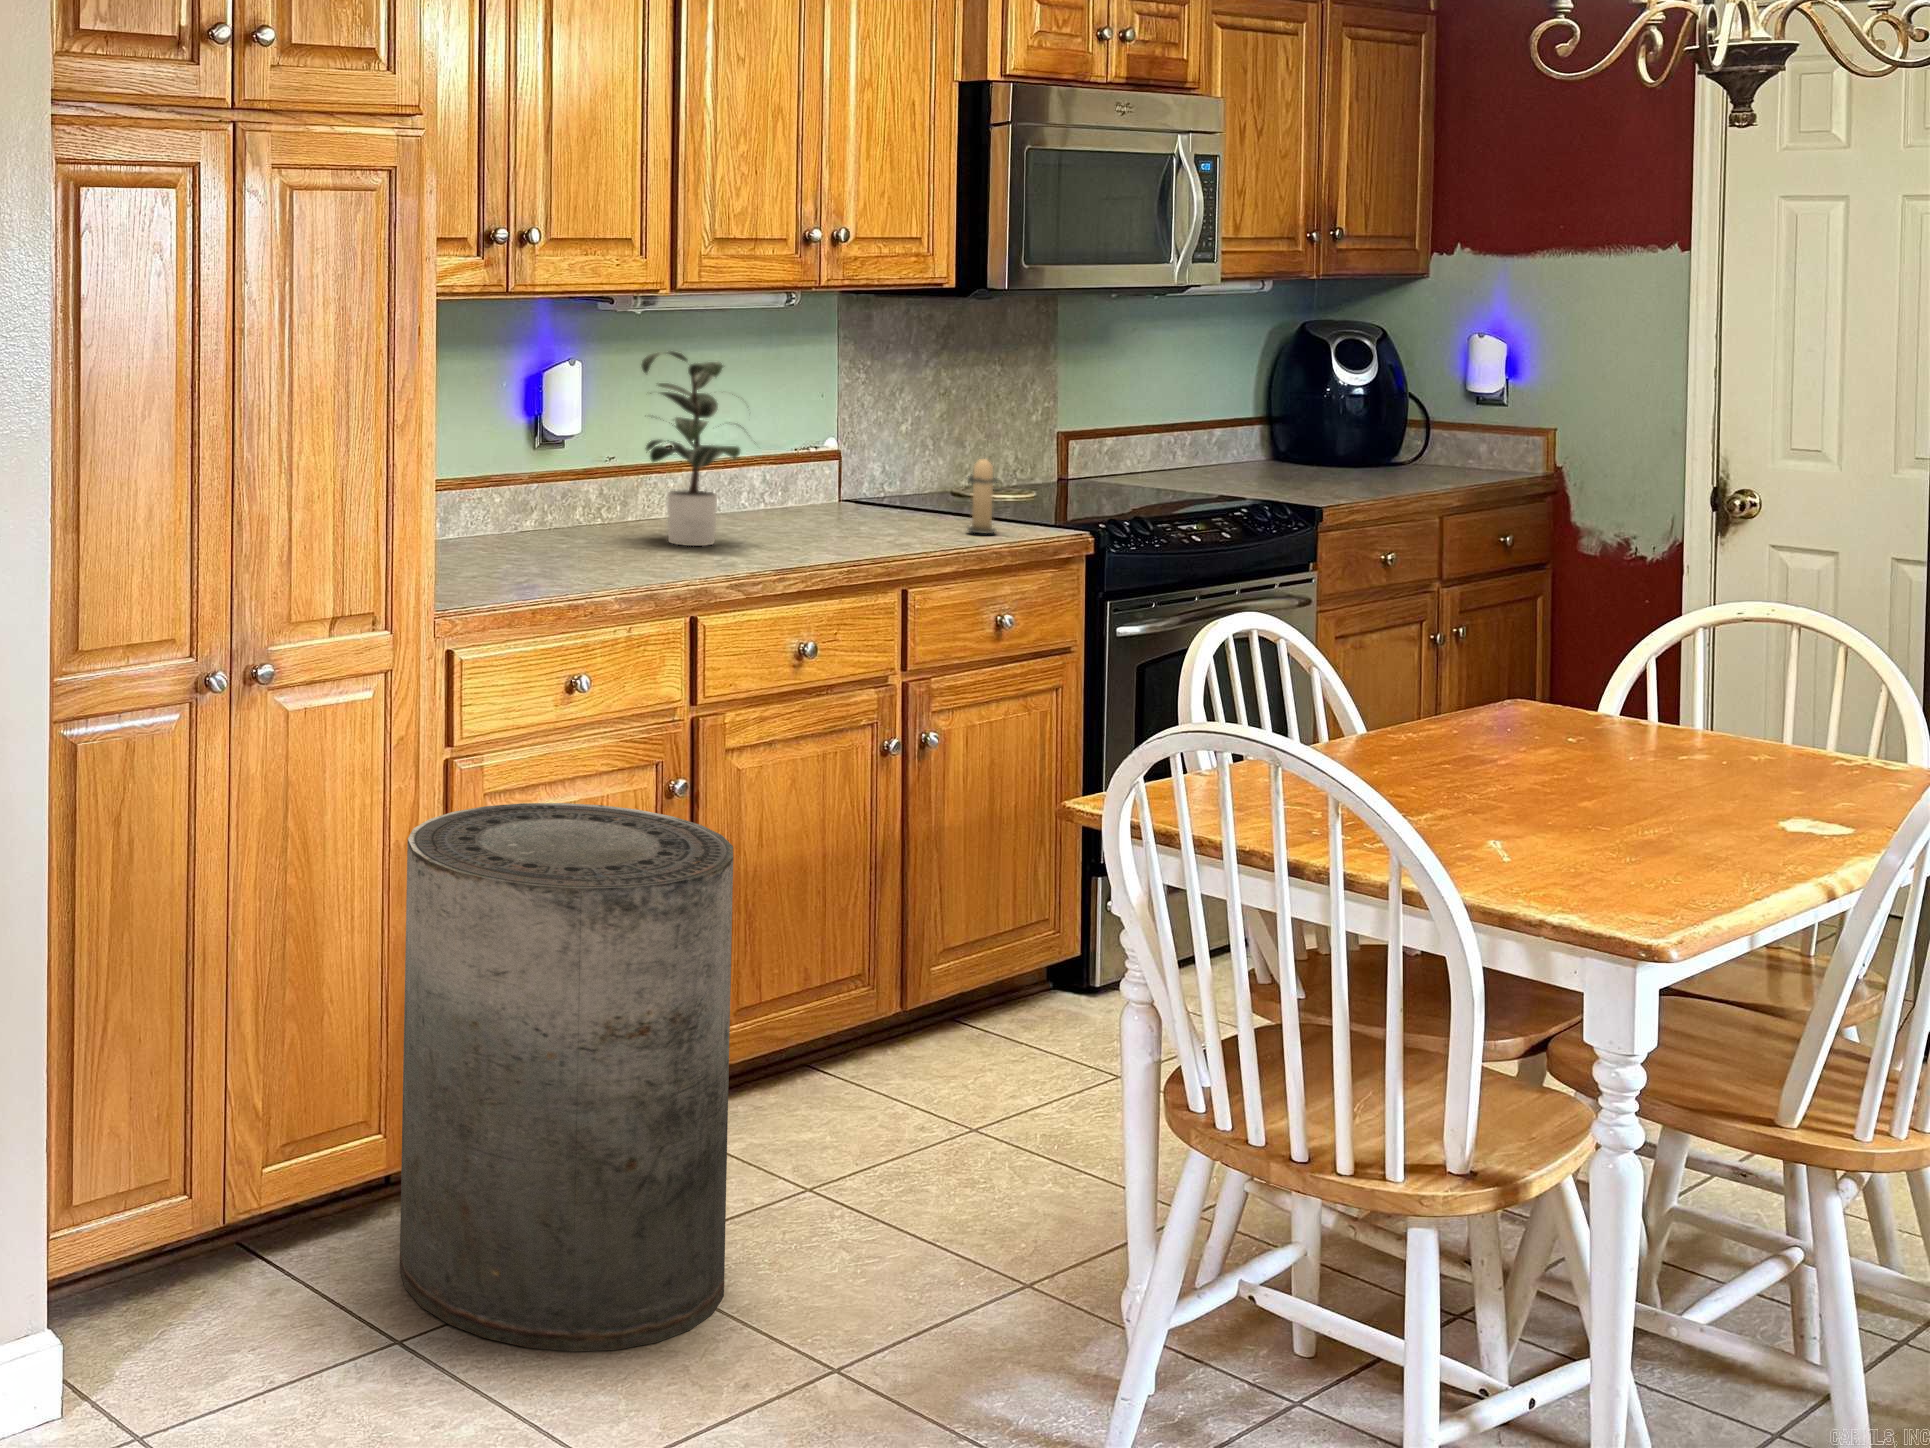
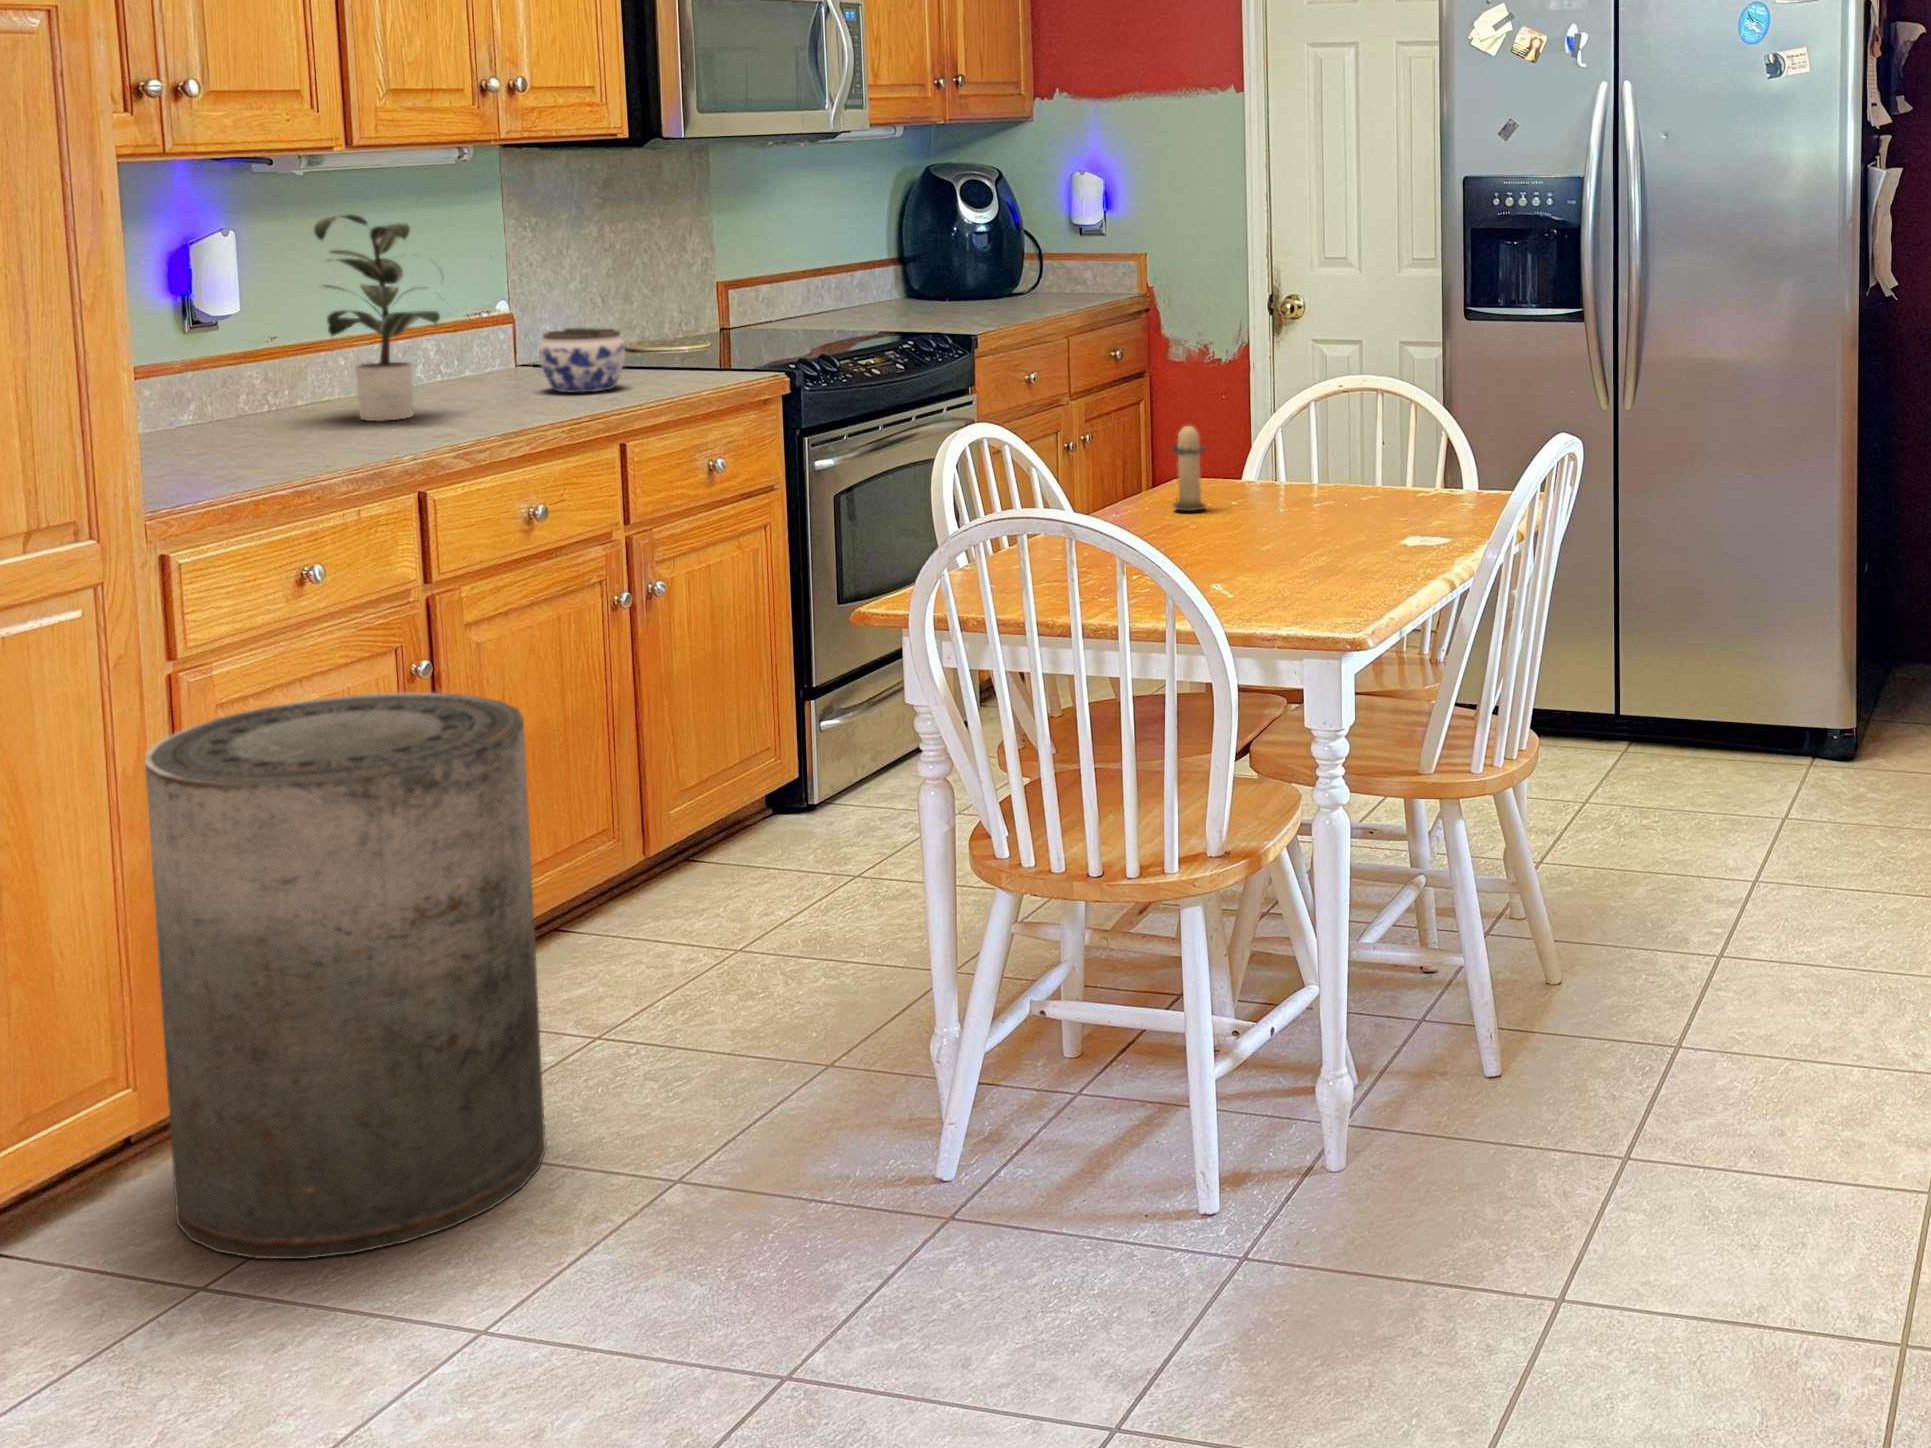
candle: present [967,459,998,534] -> present [1172,425,1206,511]
jar: none [843,471,924,536] -> present [539,328,625,392]

